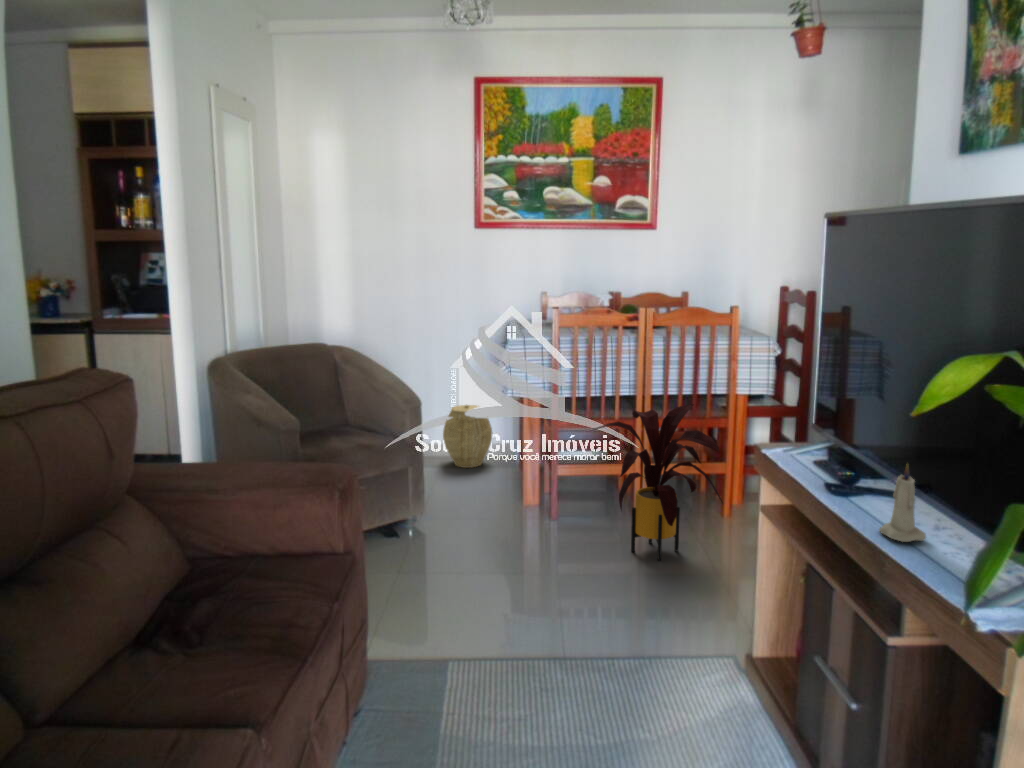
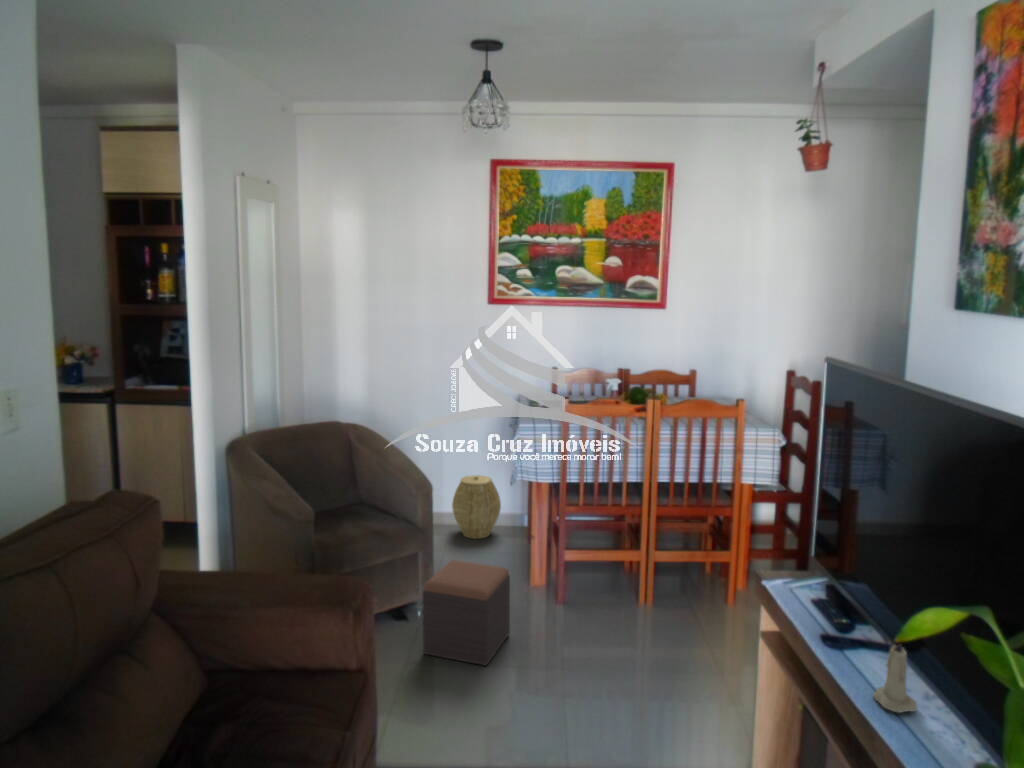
house plant: present [594,405,722,561] -> none [600,499,727,656]
footstool: none [412,472,502,572] -> present [422,560,510,665]

